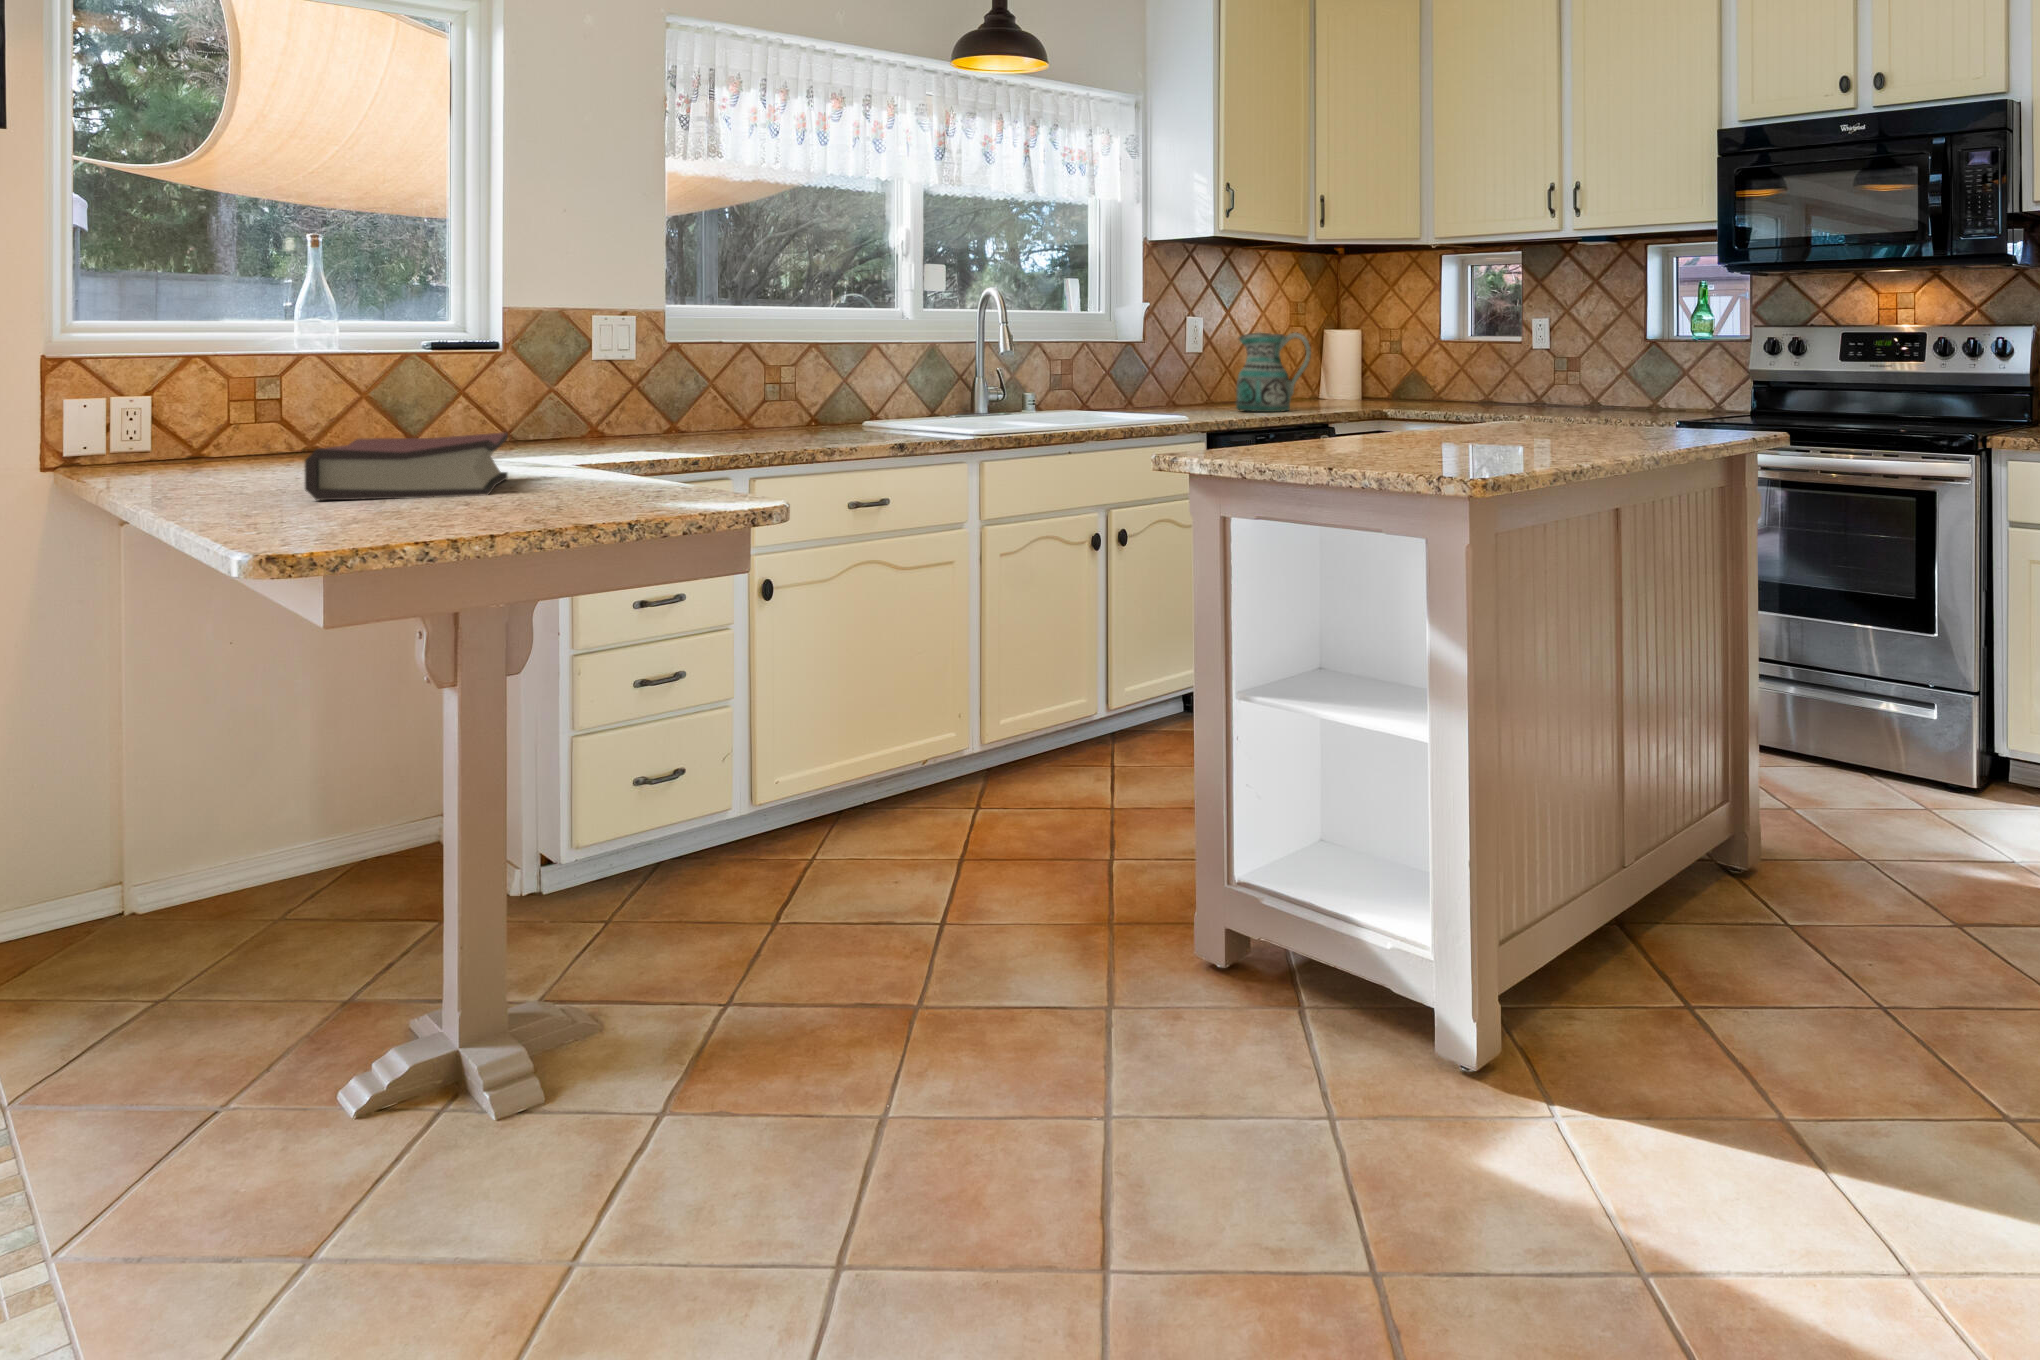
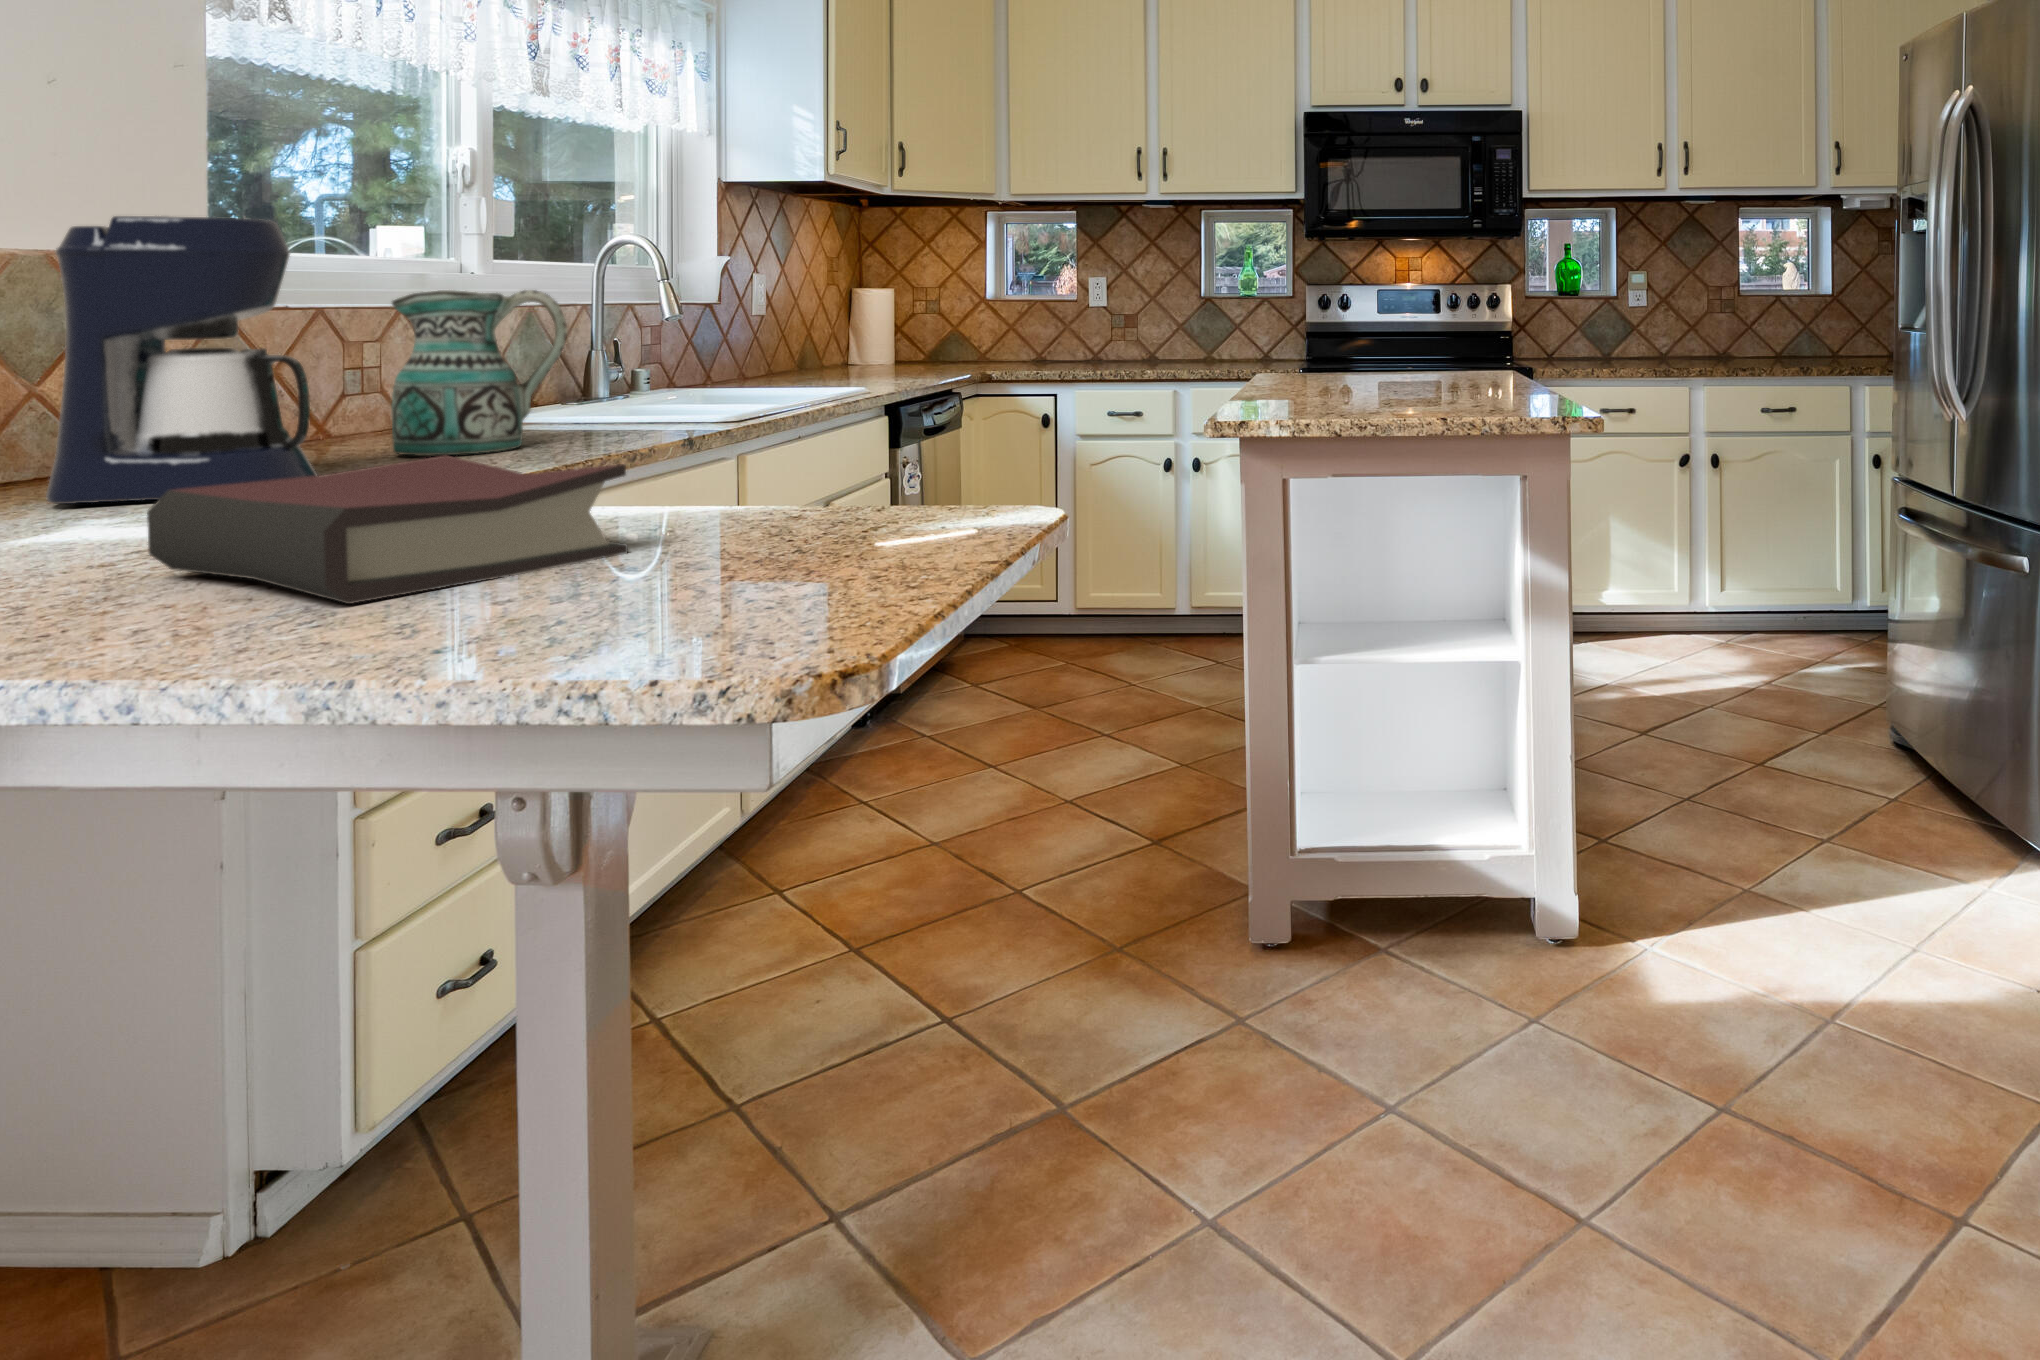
coffee maker: none [497,288,632,456] -> present [46,216,318,504]
ceramic pitcher: present [1236,332,1311,412] -> present [391,290,567,456]

